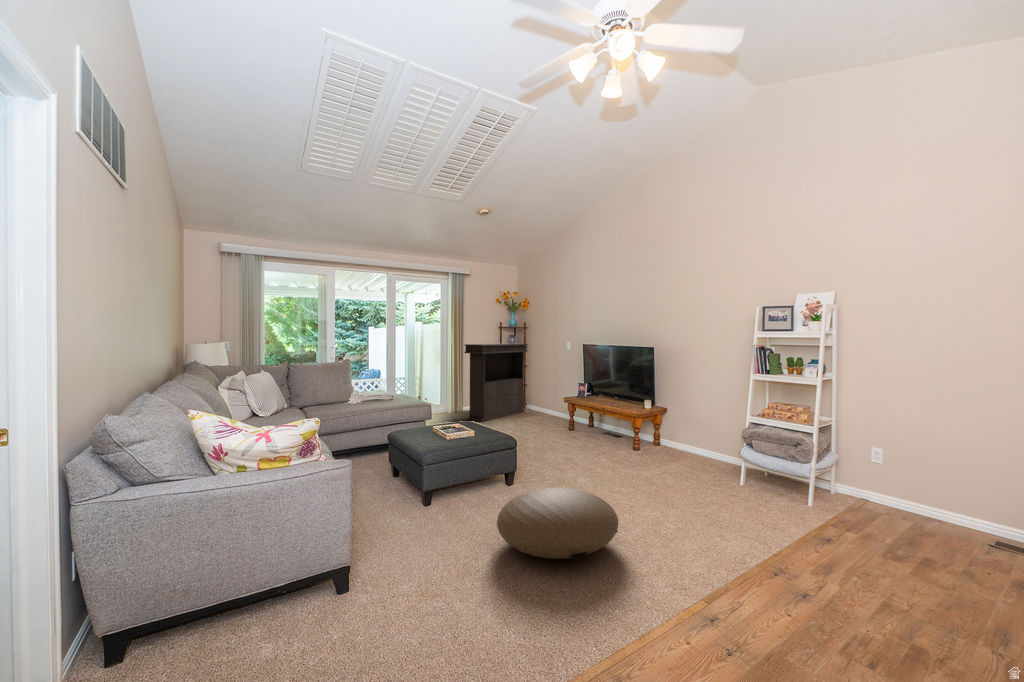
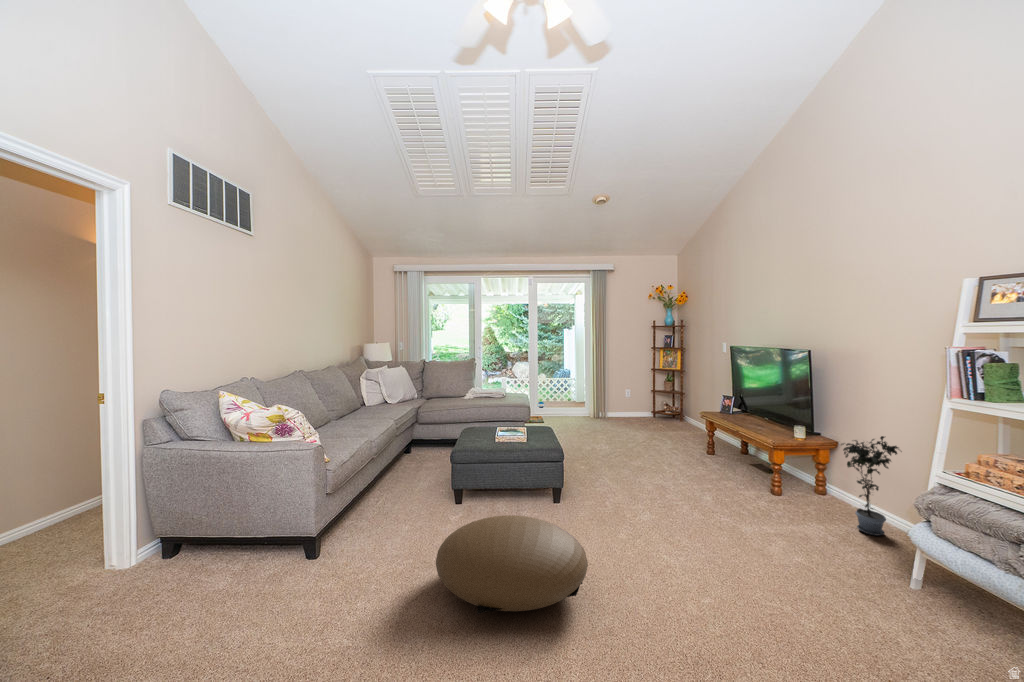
console table: present [465,344,528,422] -> none [599,345,682,431]
potted plant: none [686,401,715,464] -> present [841,436,898,536]

